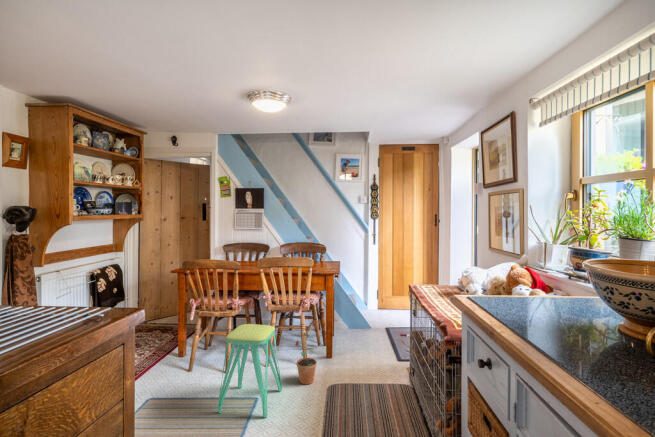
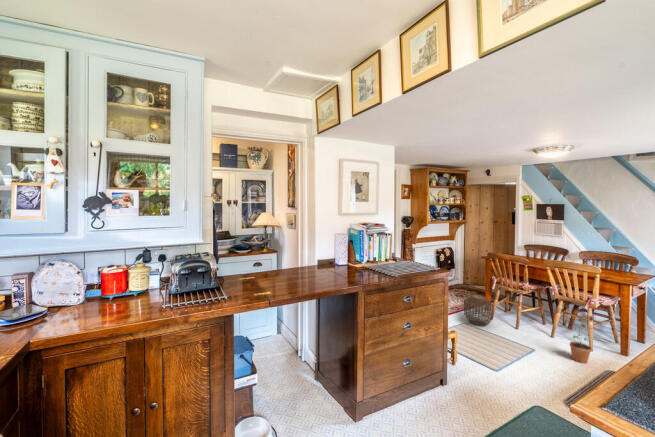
stool: present [217,324,282,418] -> none [499,300,552,362]
woven basket: none [151,334,200,390] -> present [464,295,494,326]

